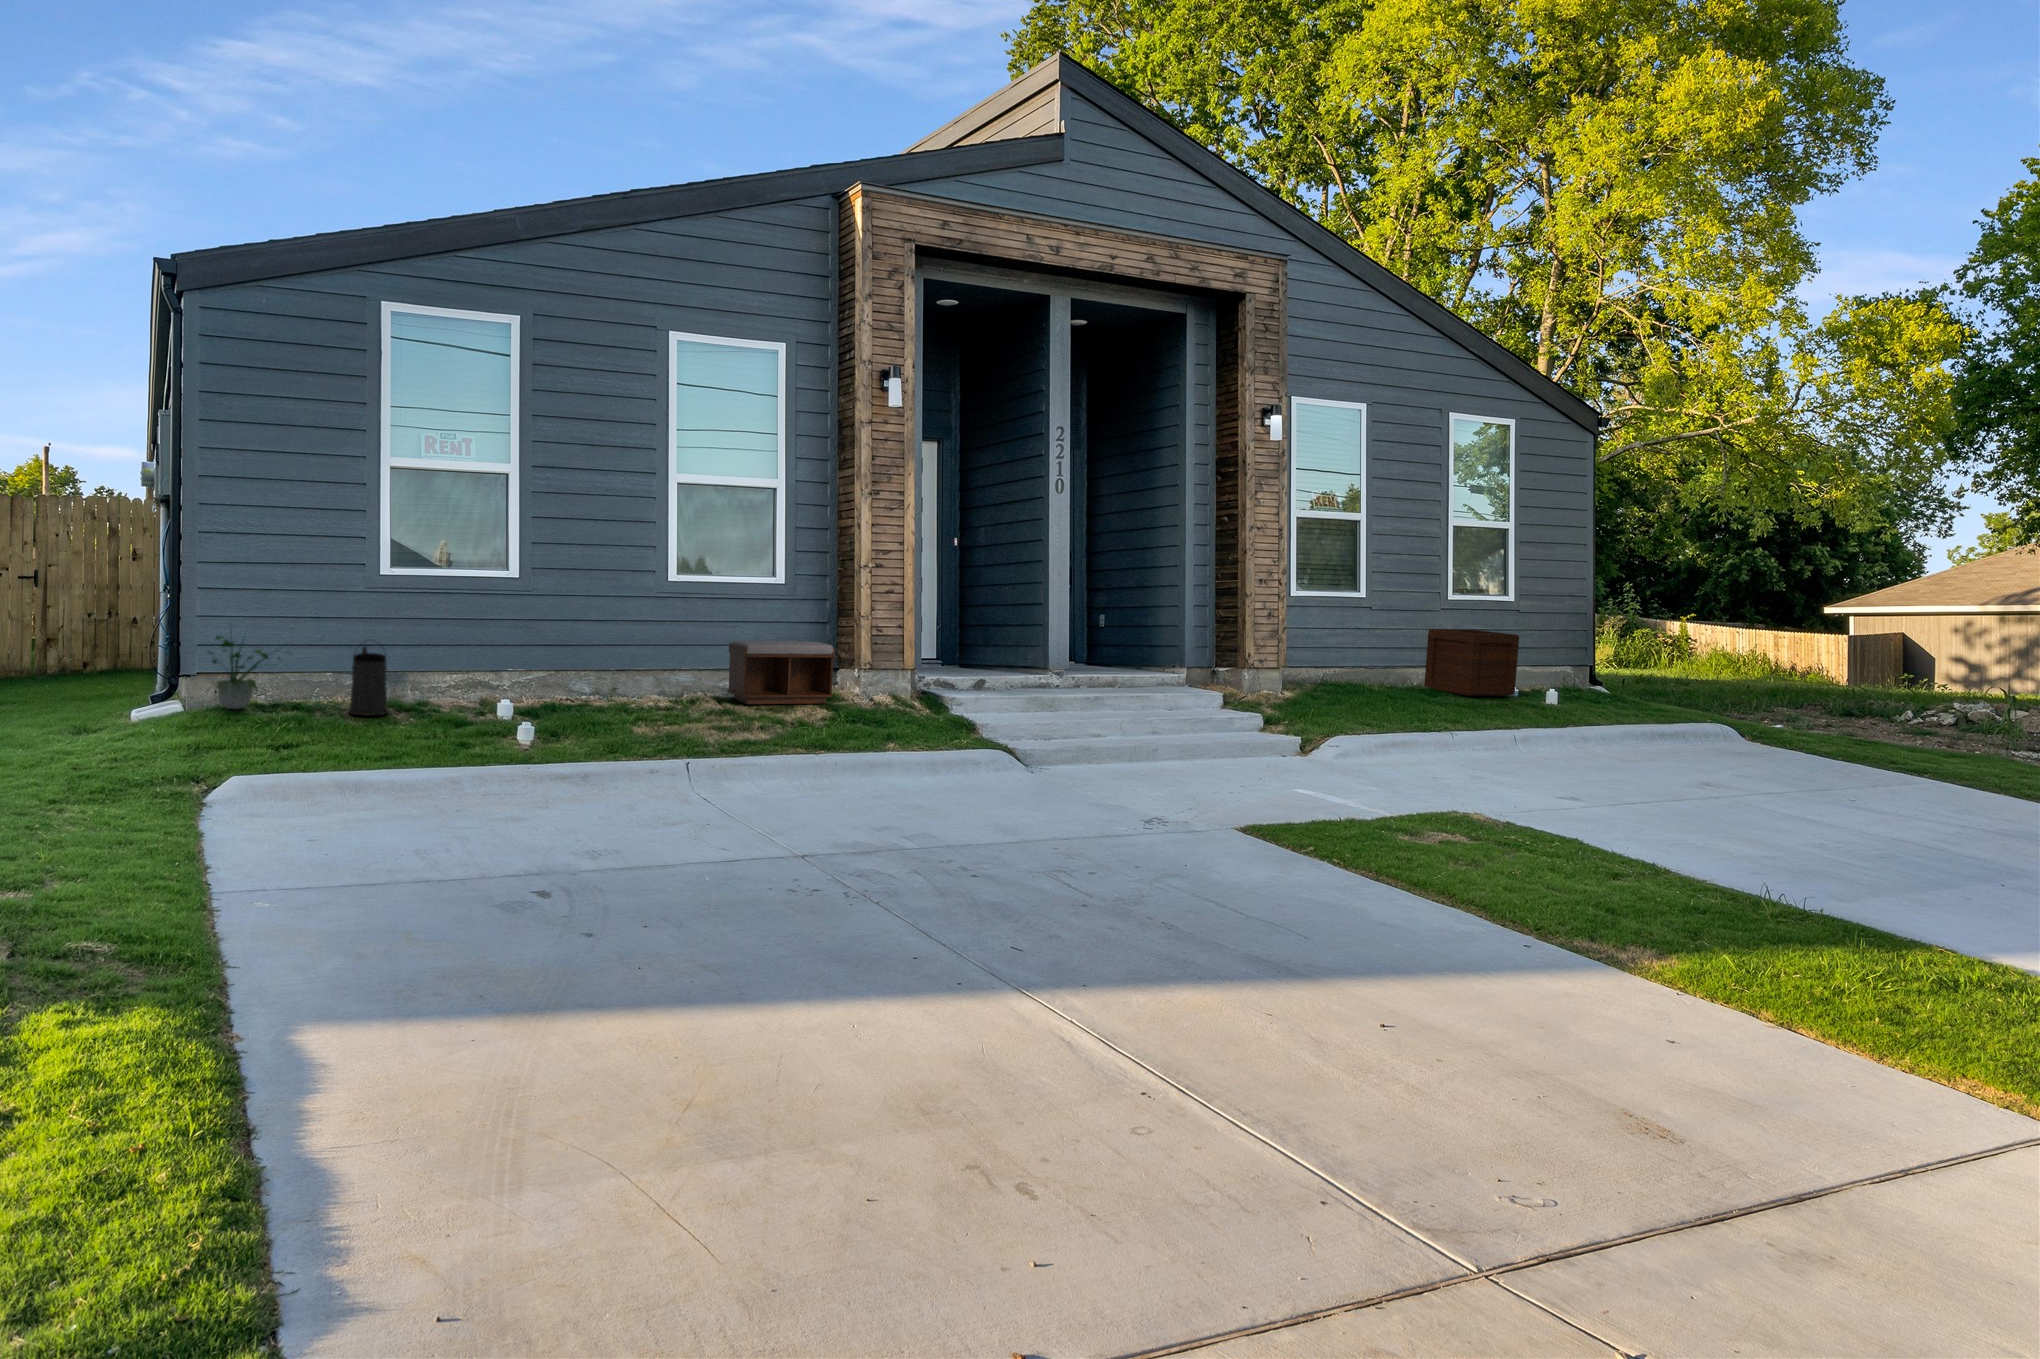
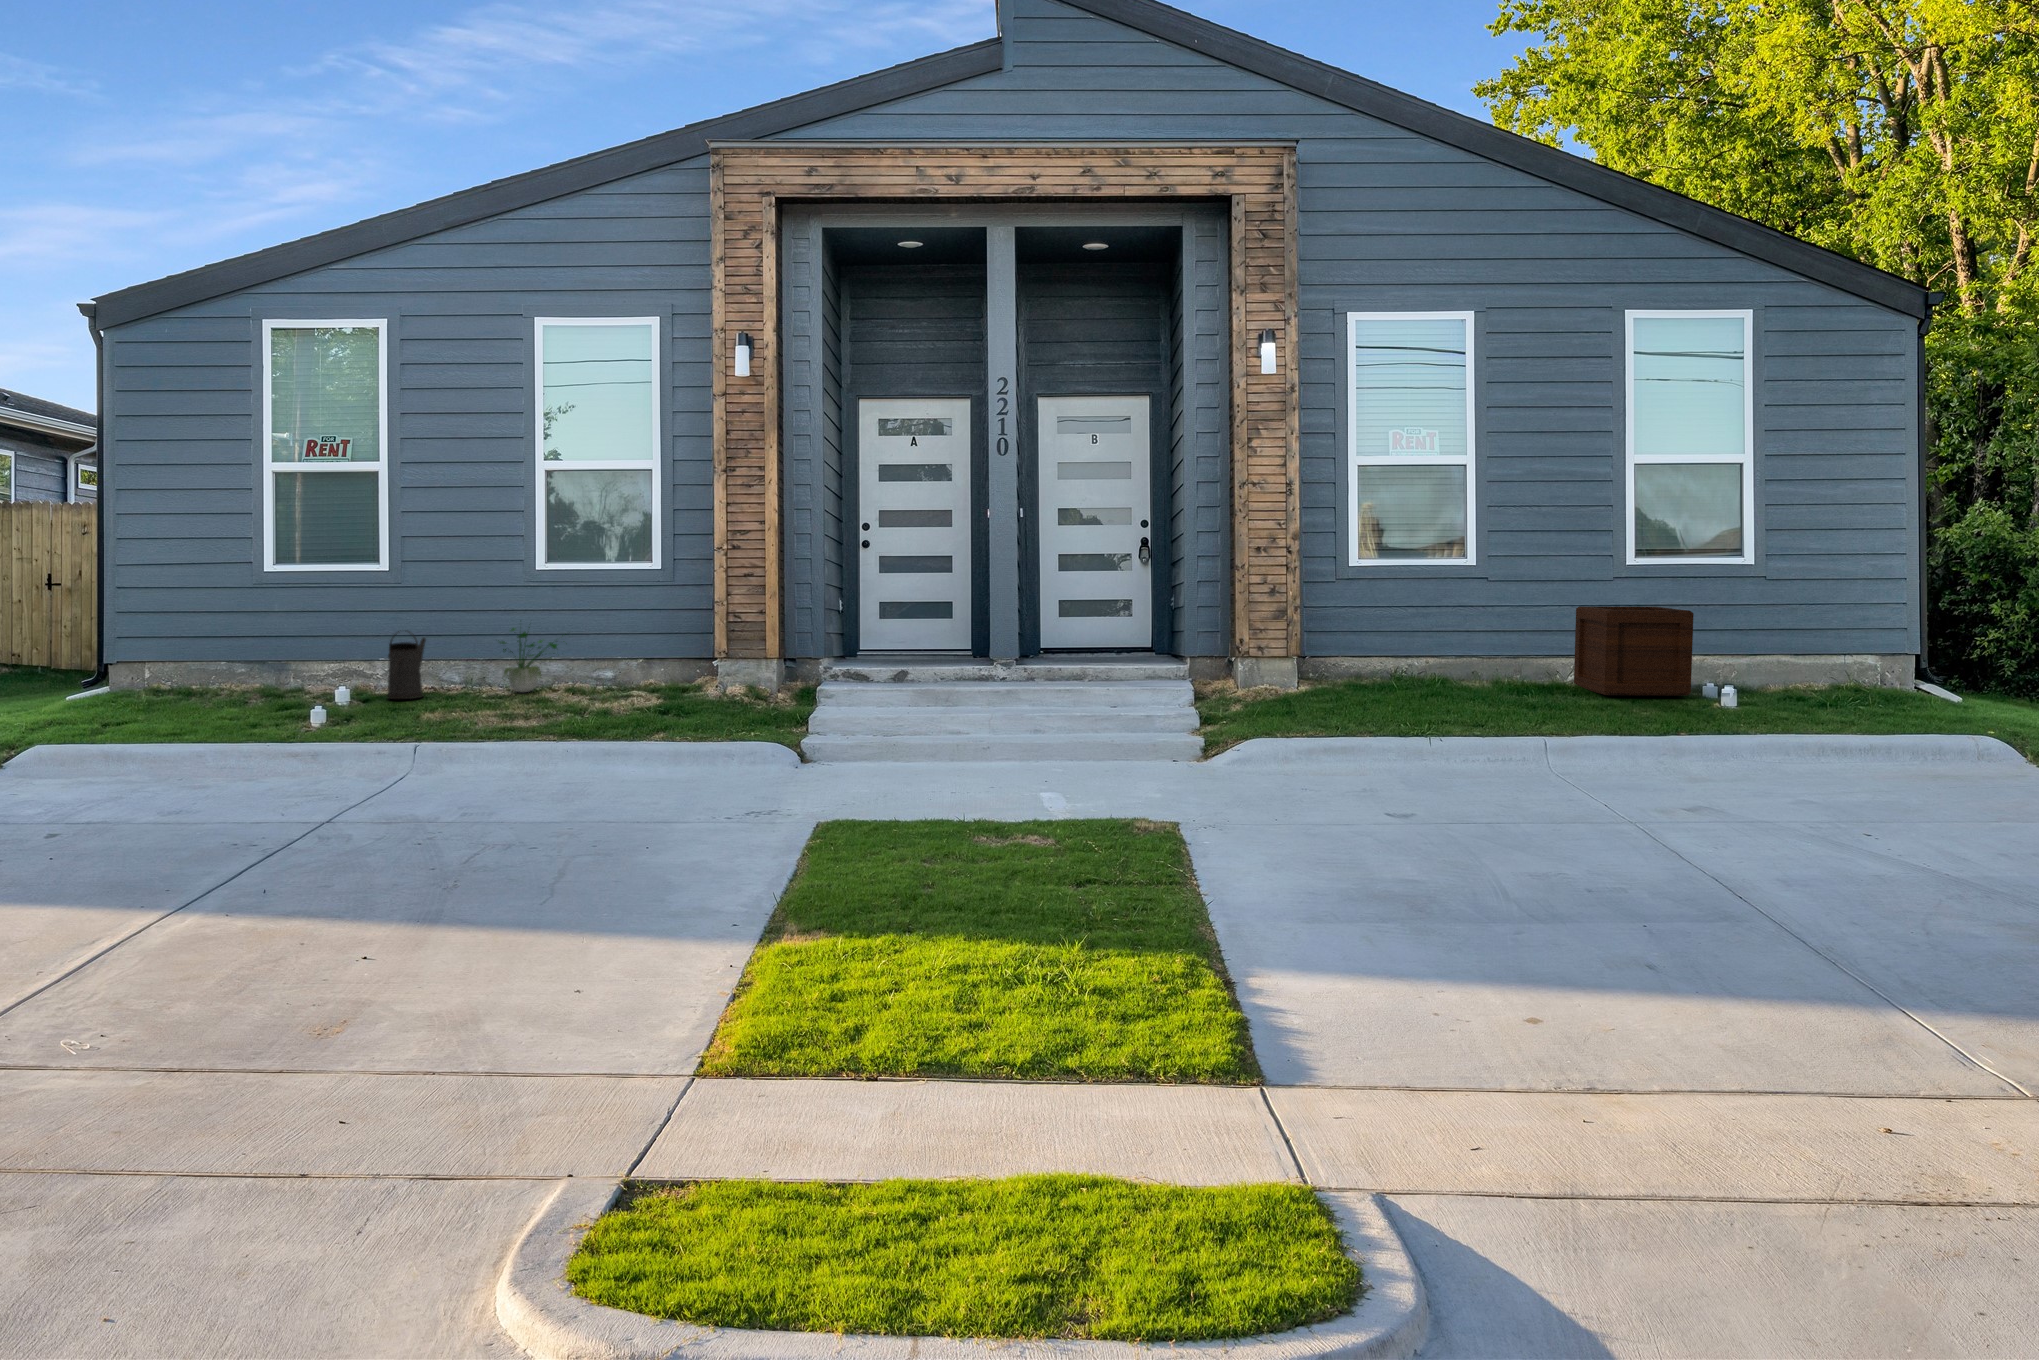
potted plant: present [207,632,276,709] -> present [500,628,566,692]
bench: present [727,641,835,704] -> none [584,630,696,694]
watering can: present [348,647,388,715] -> present [387,631,426,699]

